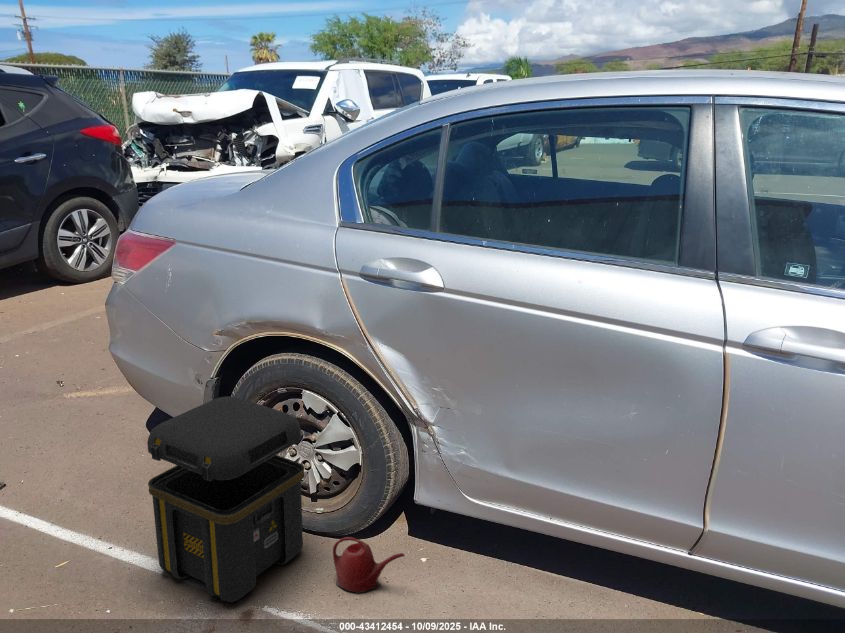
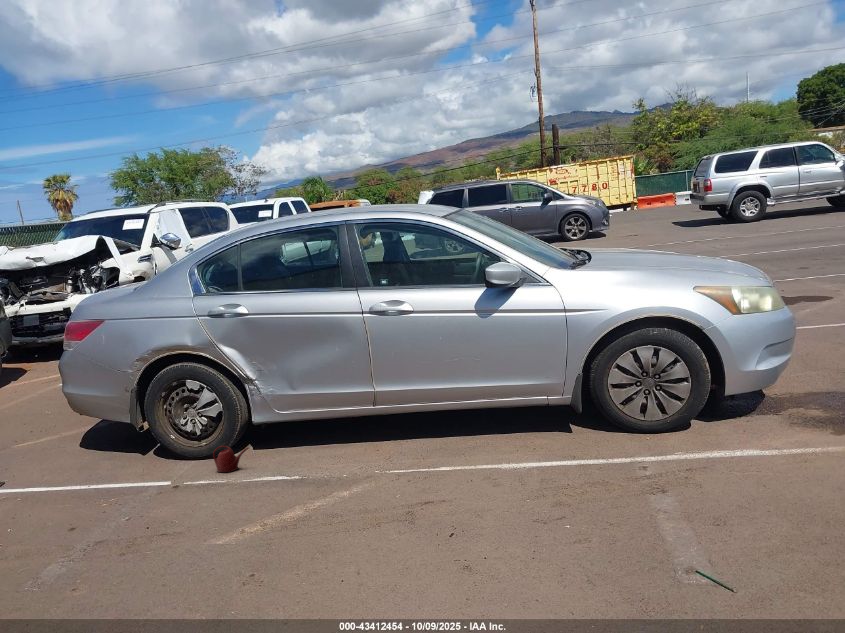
toolbox: present [147,396,305,602] -> none [112,392,197,485]

